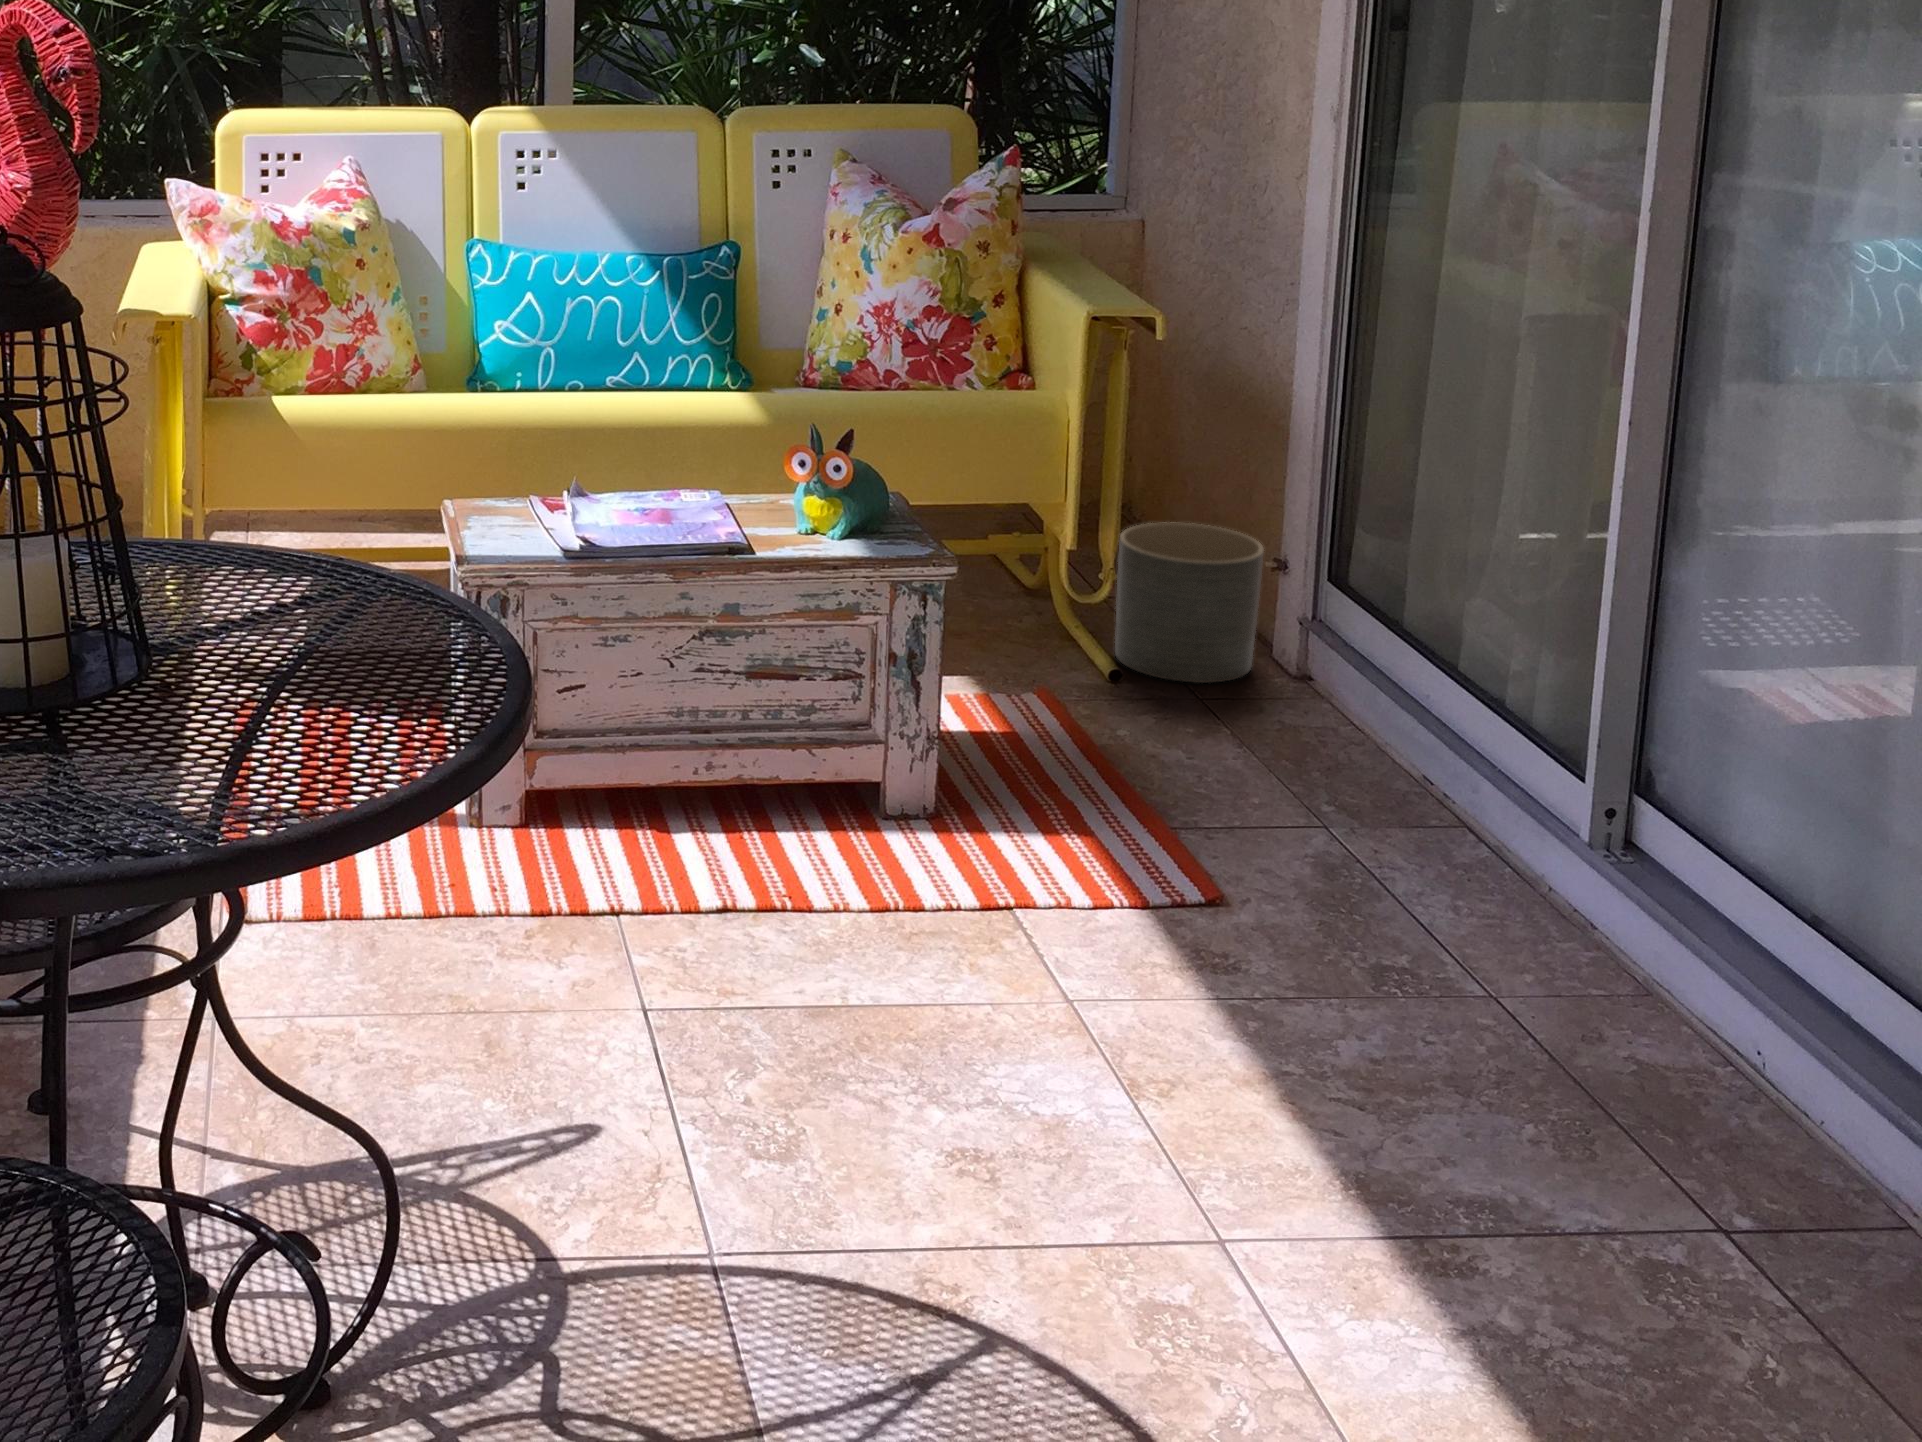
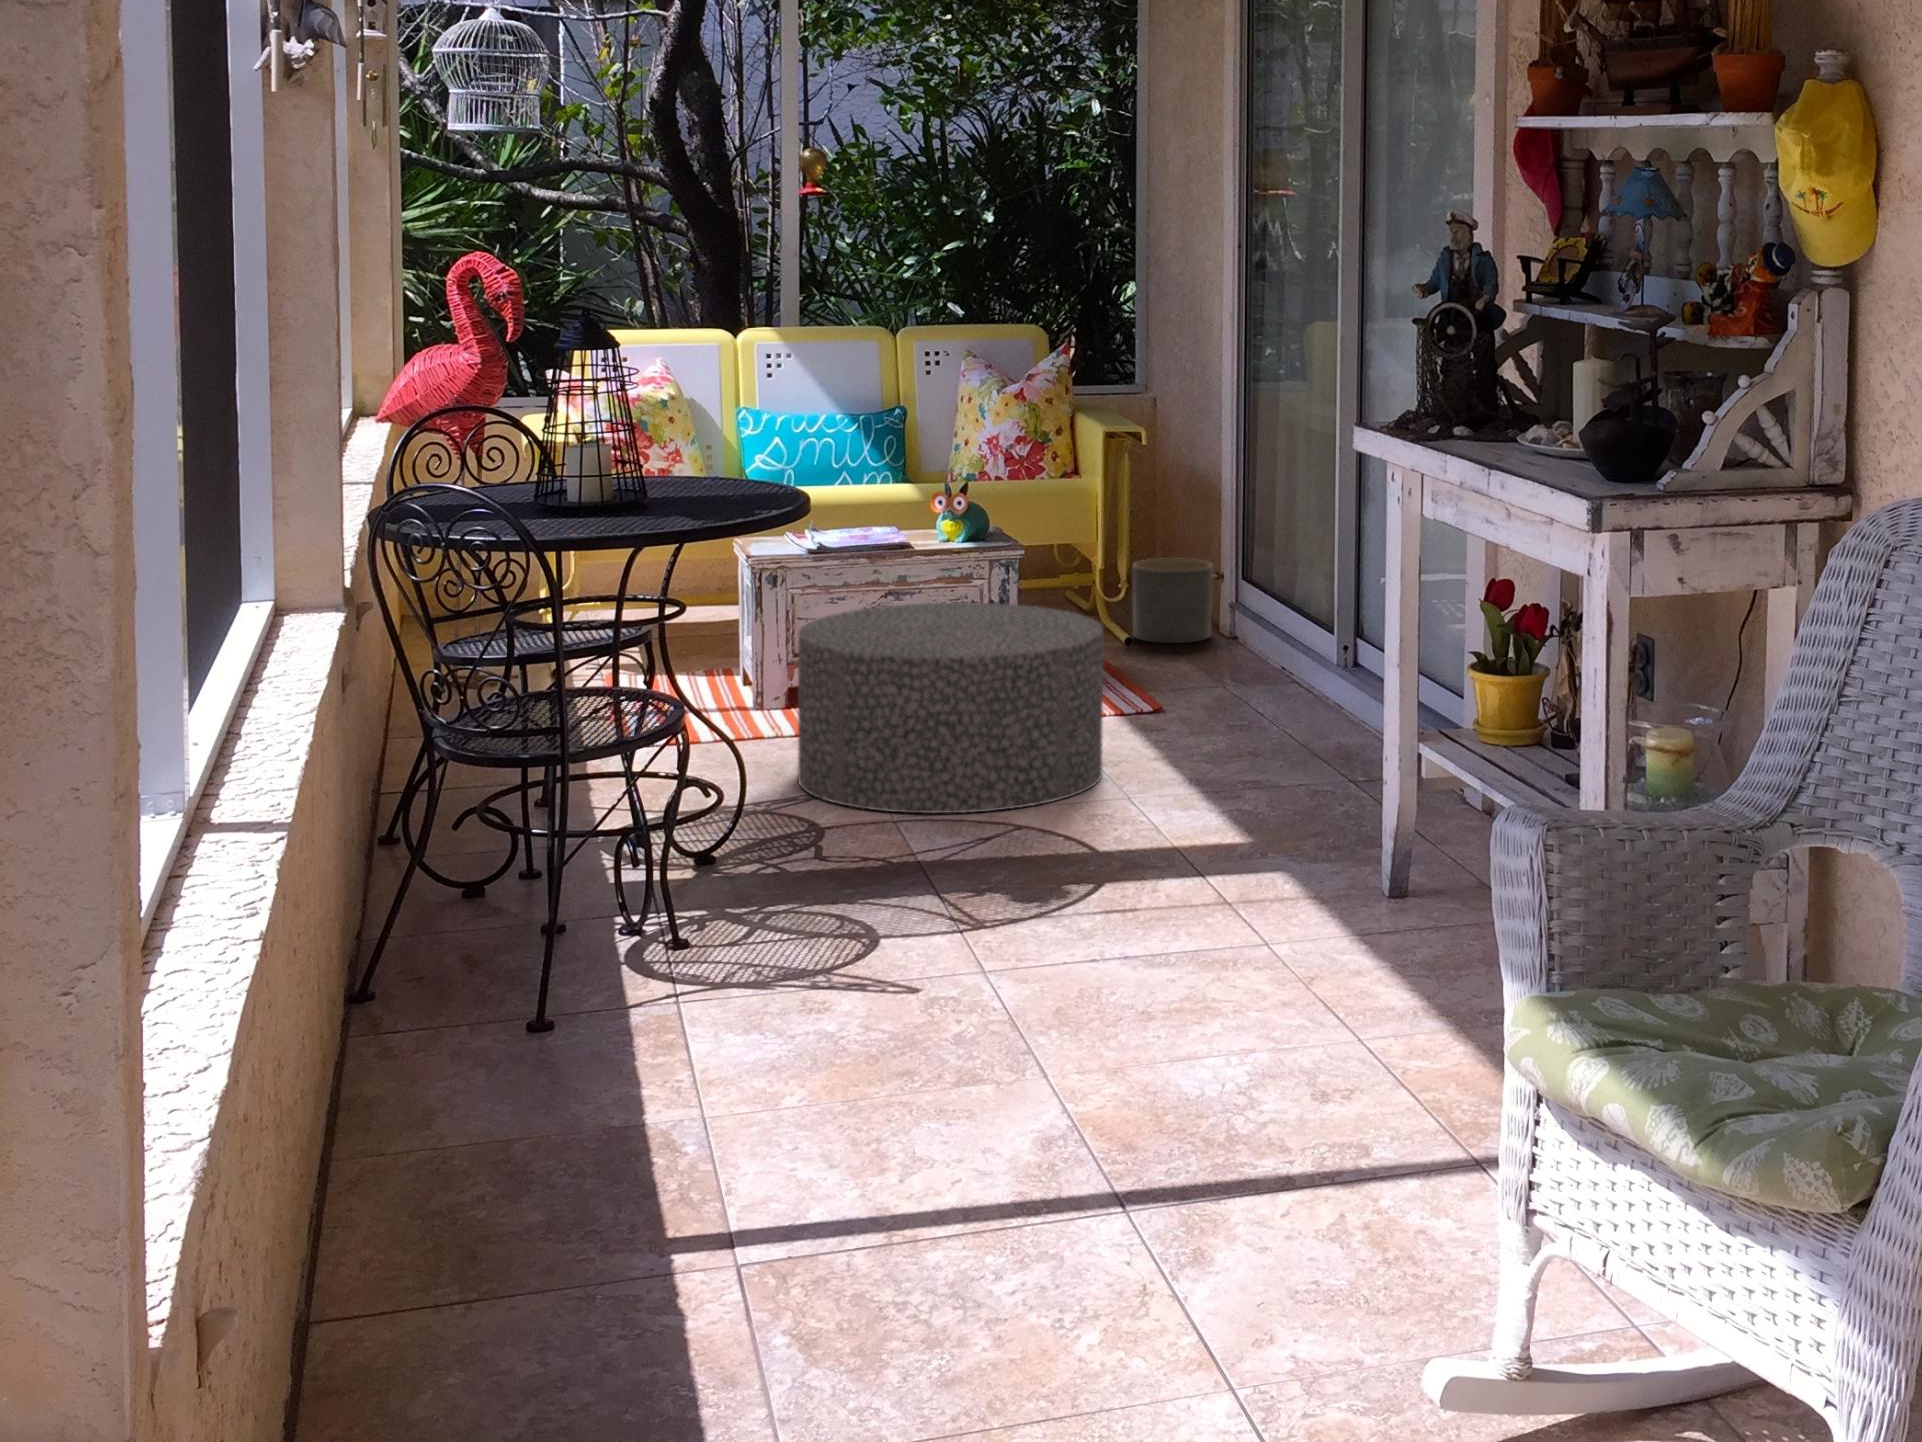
ottoman: none [526,724,1173,1304] -> present [798,603,1103,813]

